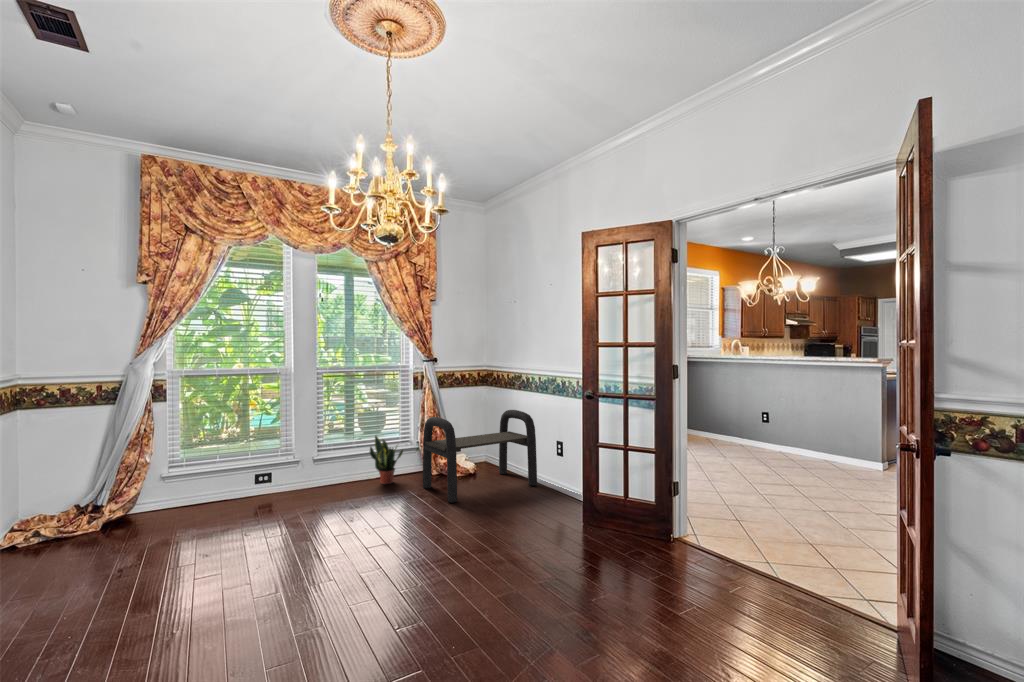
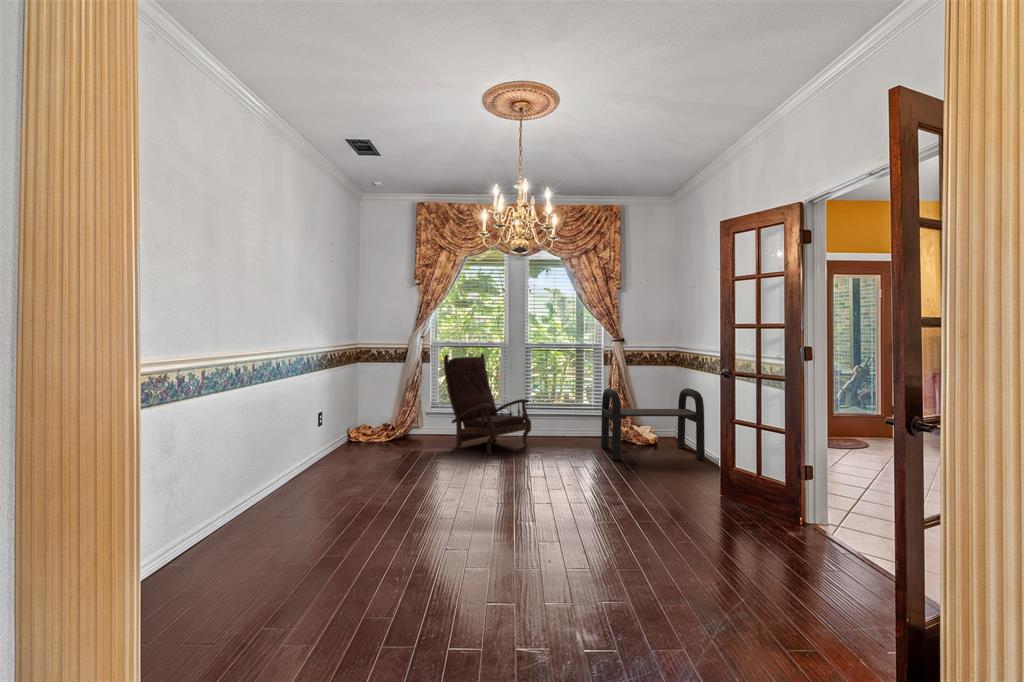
armchair: none [198,382,337,528] -> present [444,354,531,455]
potted plant: present [369,436,403,484] -> none [563,400,590,441]

